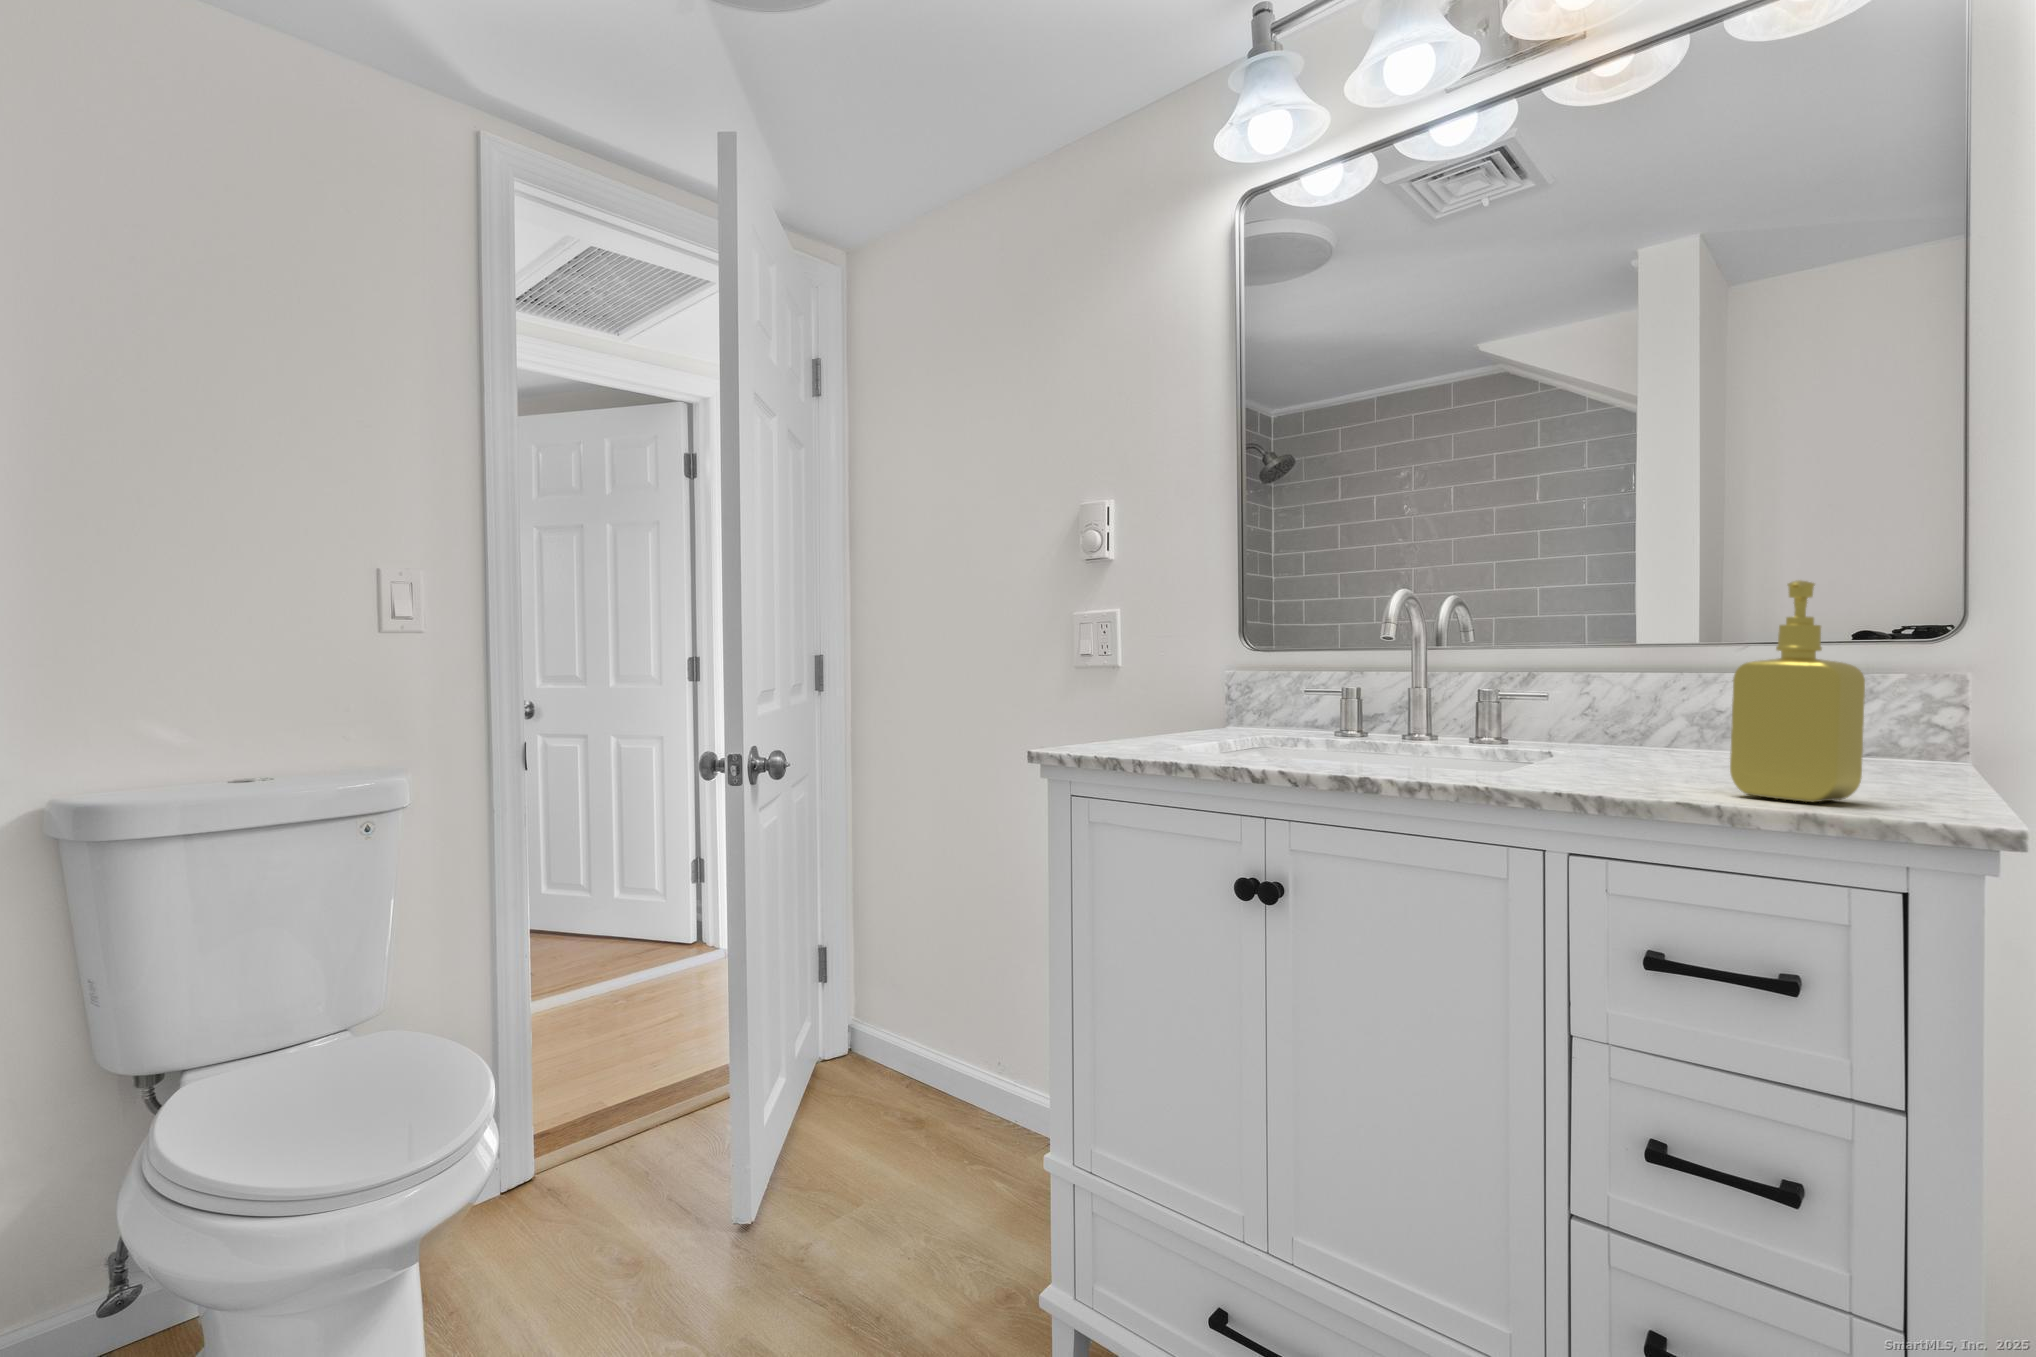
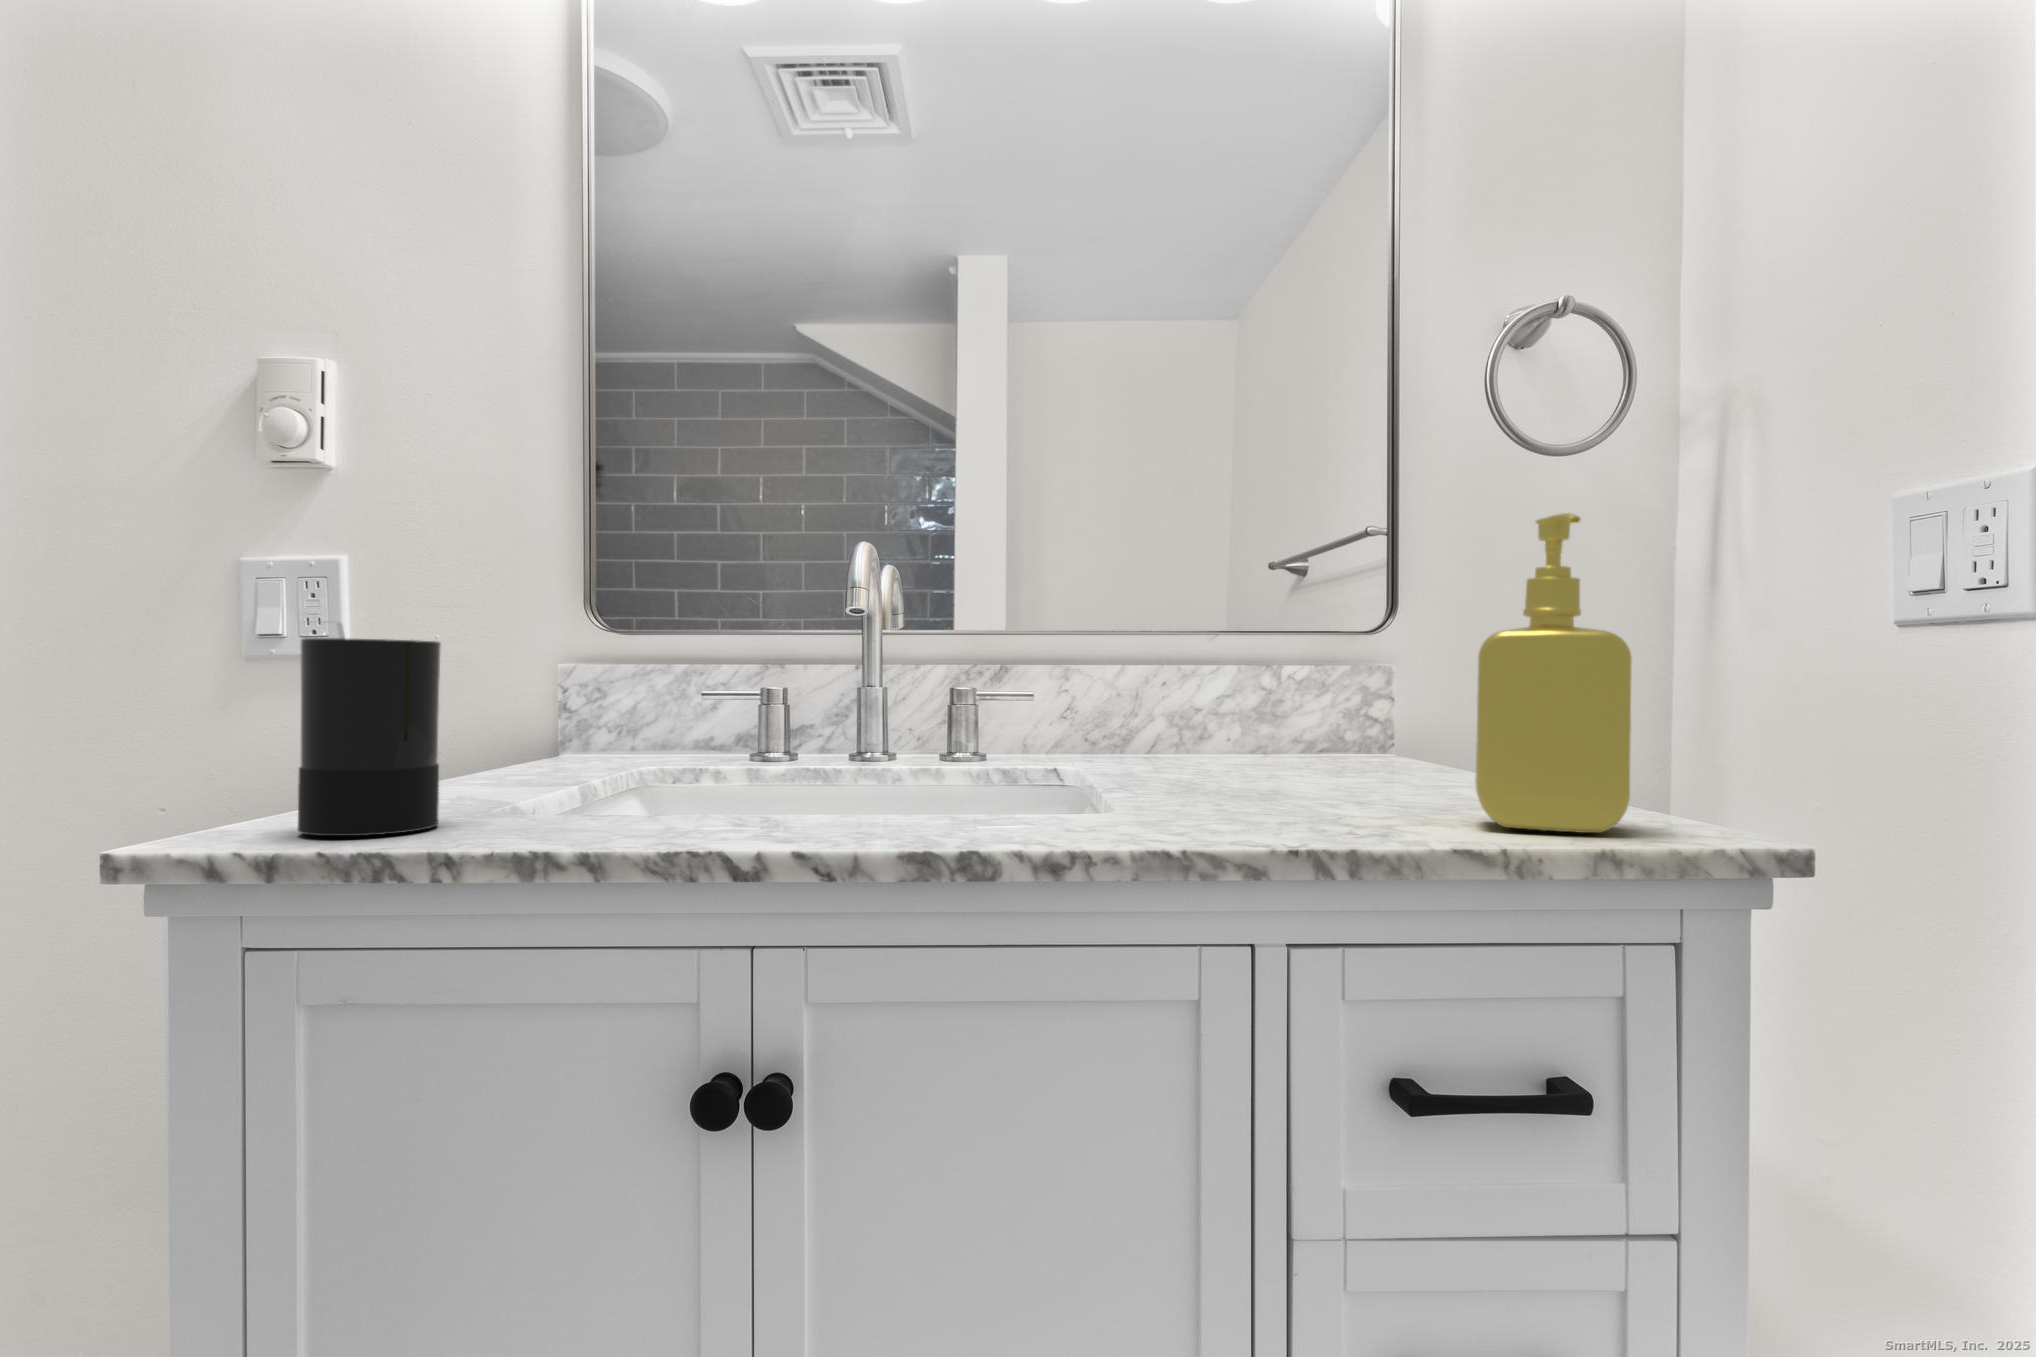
candle: none [1083,653,1142,753] -> present [298,622,441,836]

